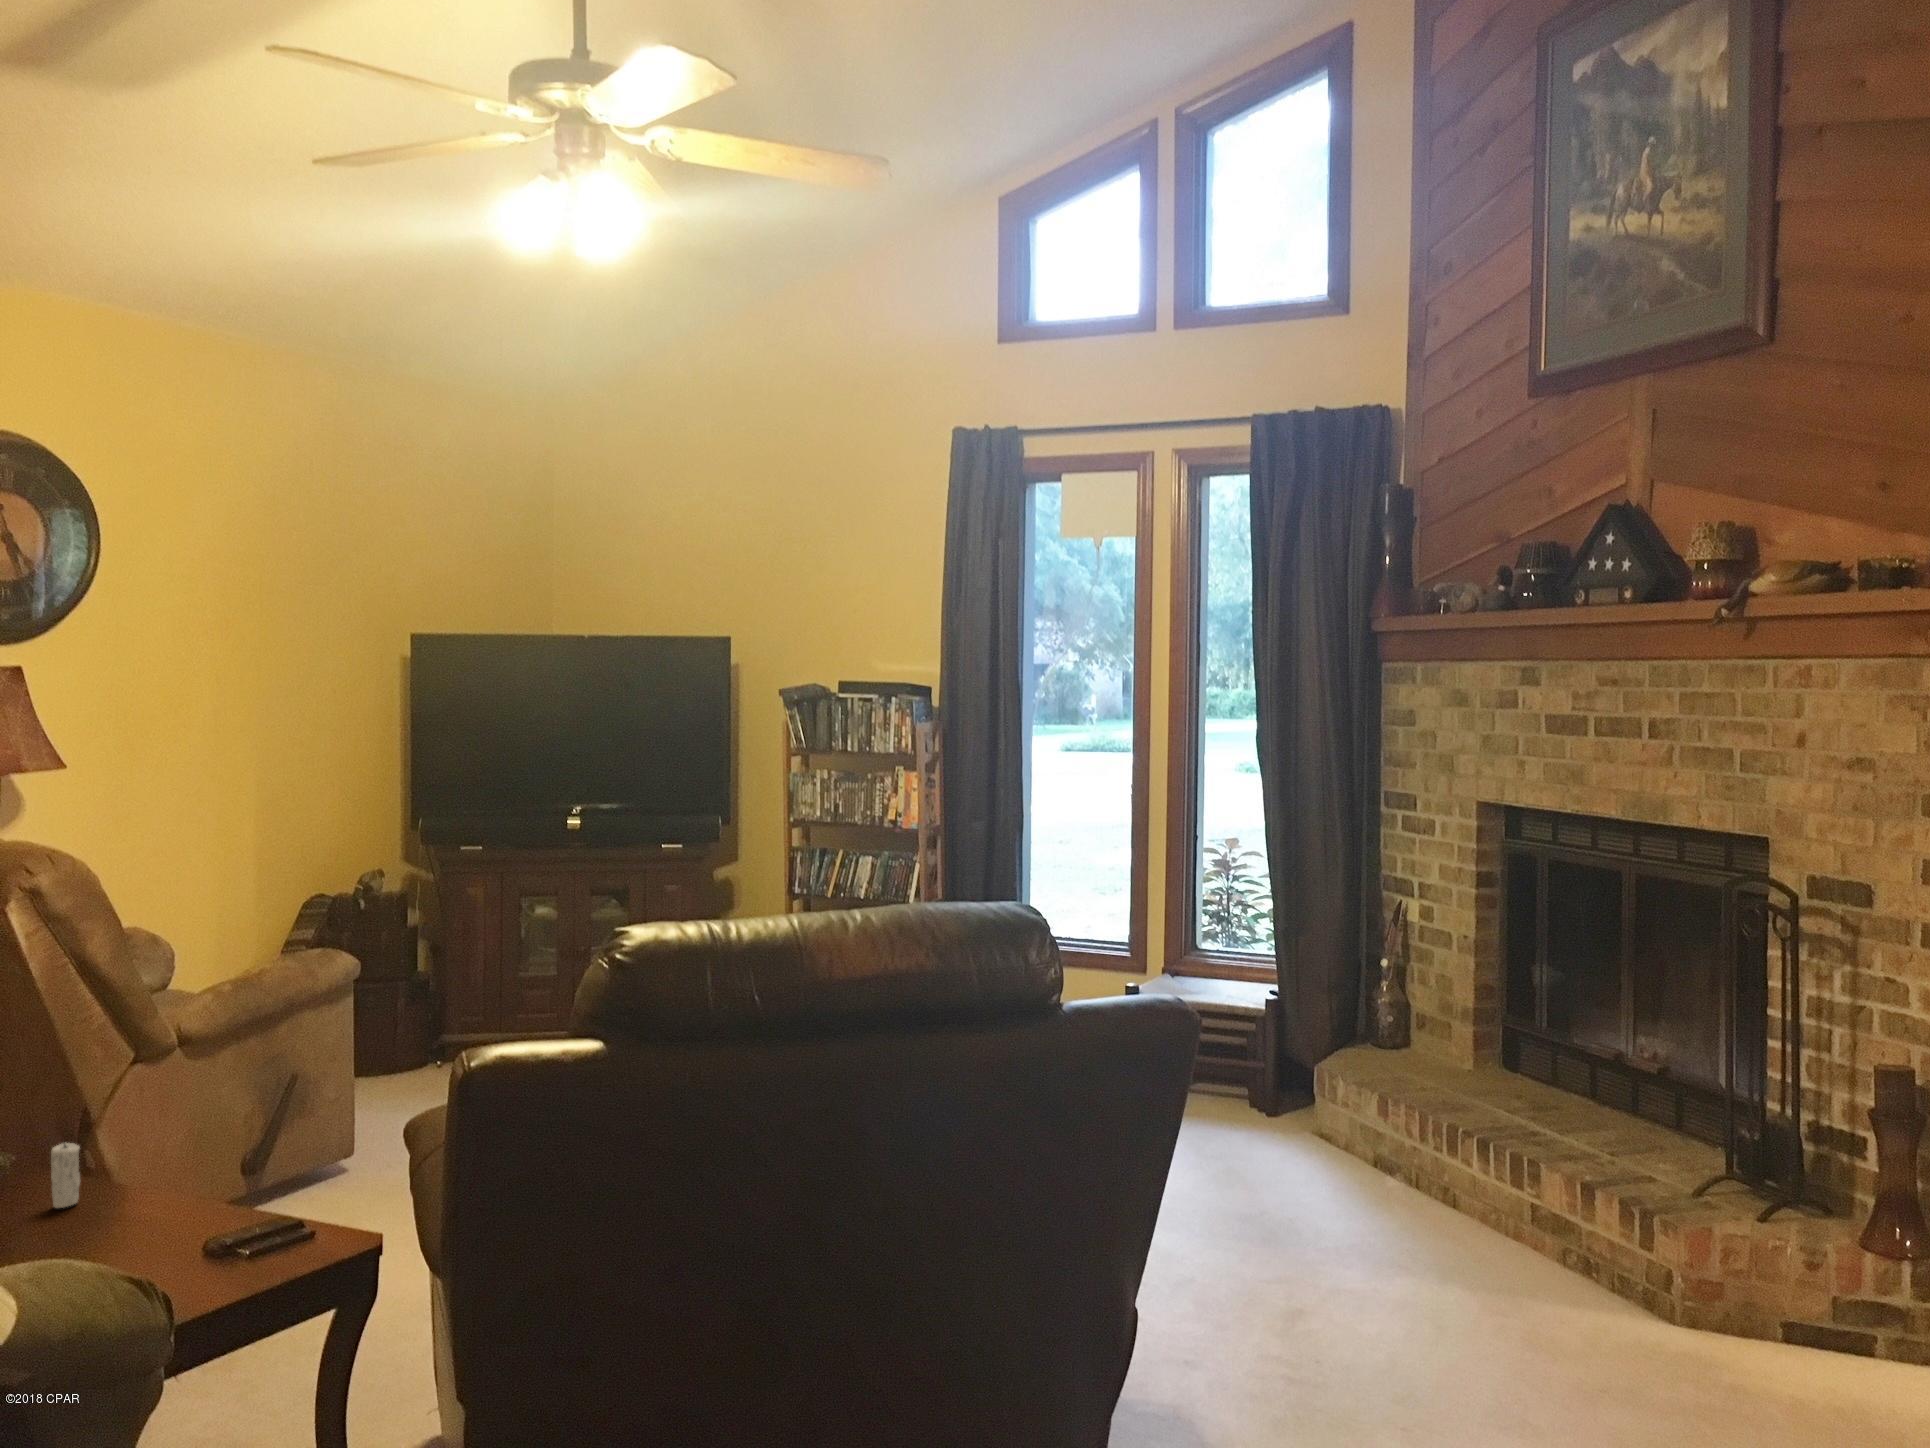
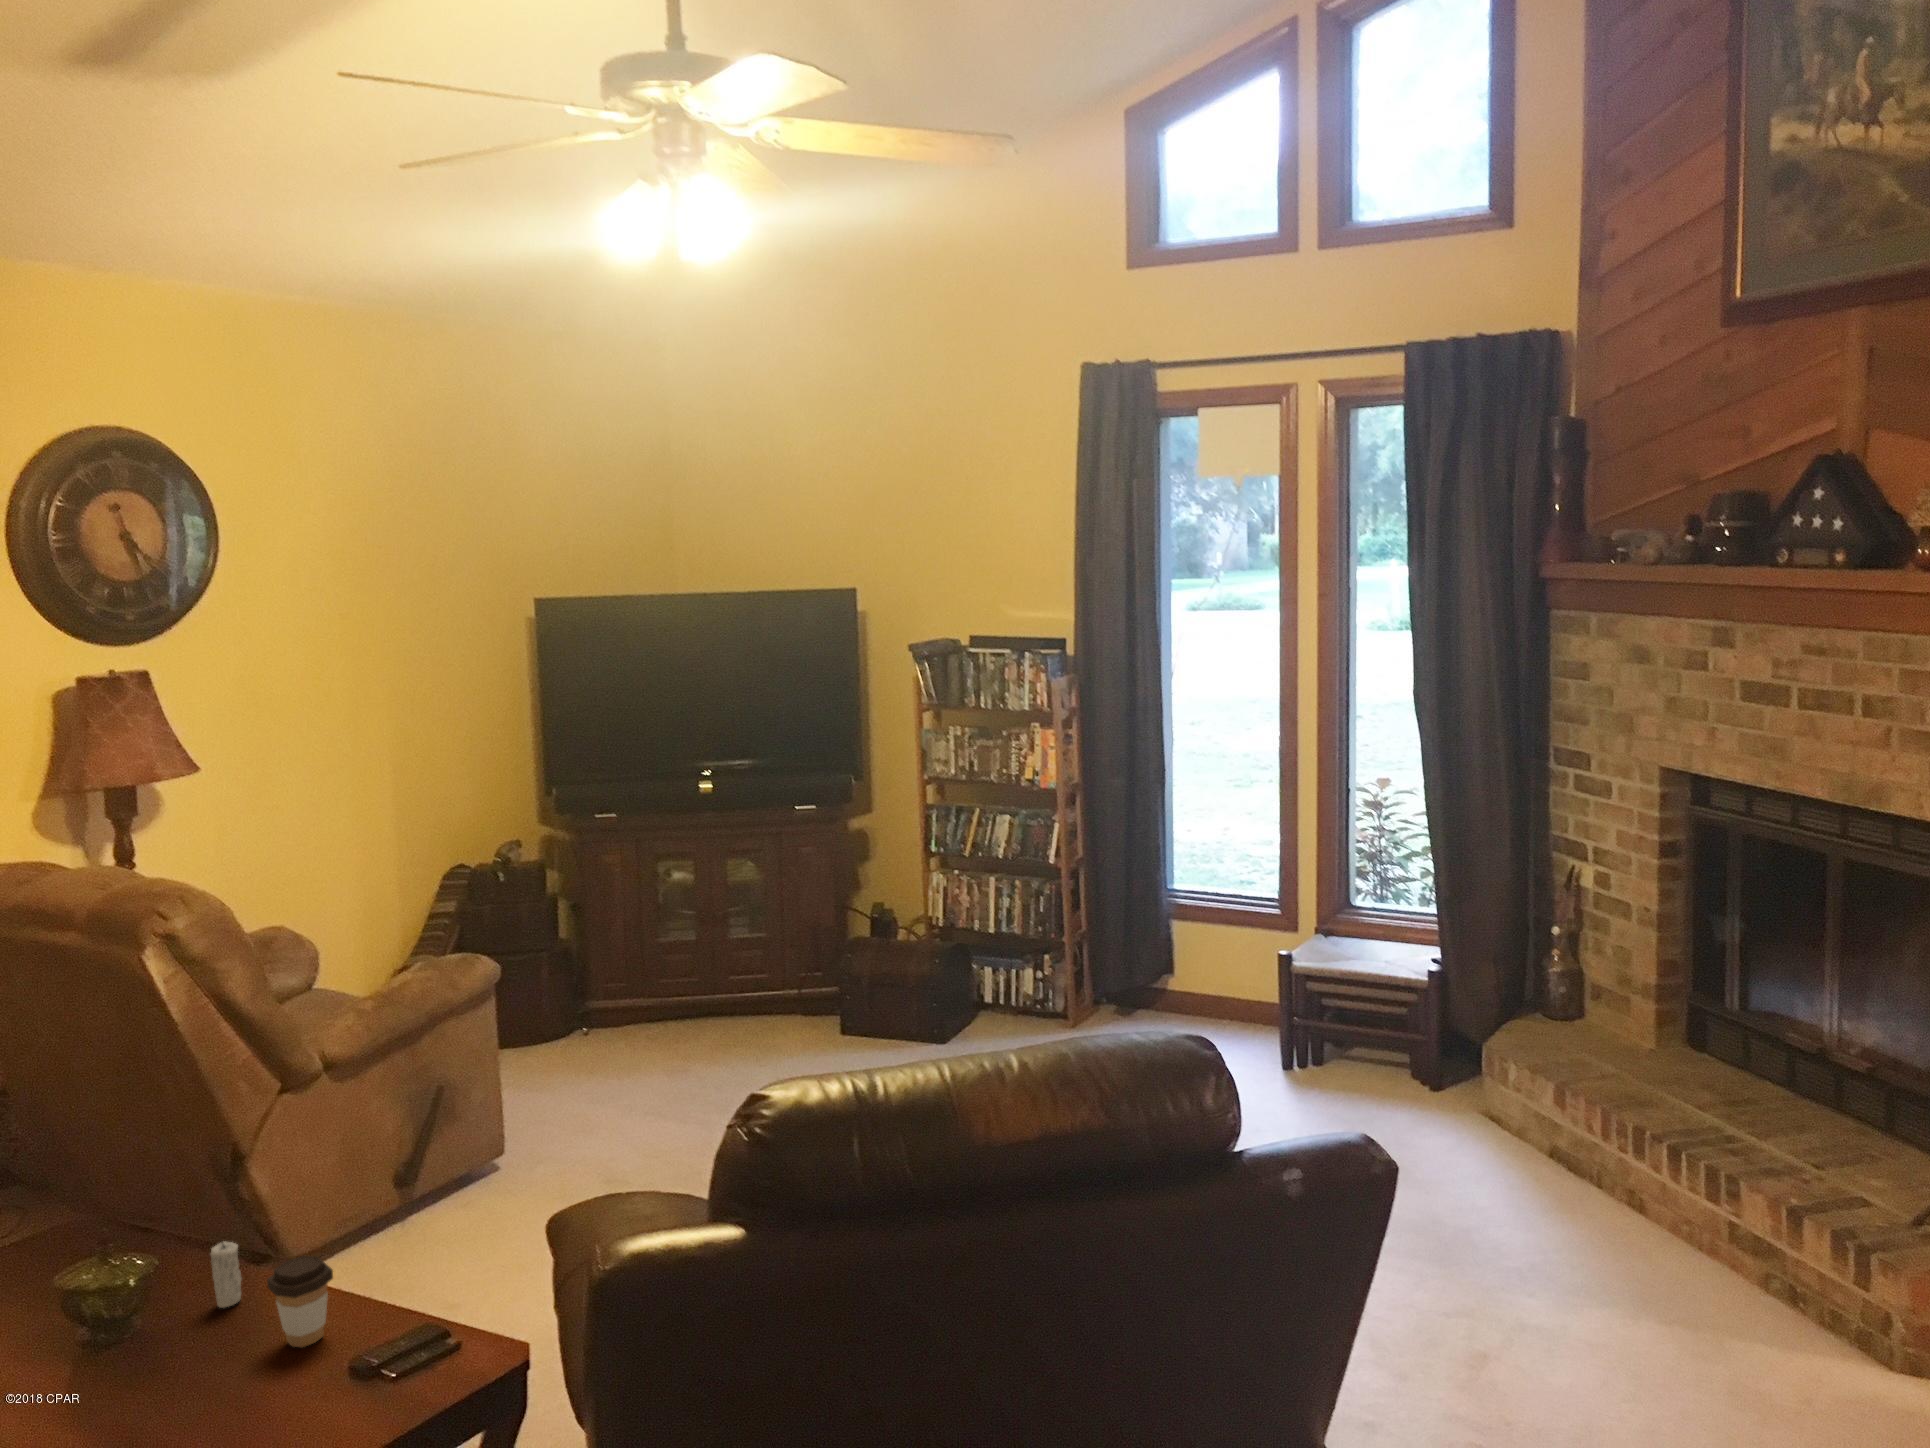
coffee cup: none [111,1146,178,1235] -> present [267,1256,333,1348]

